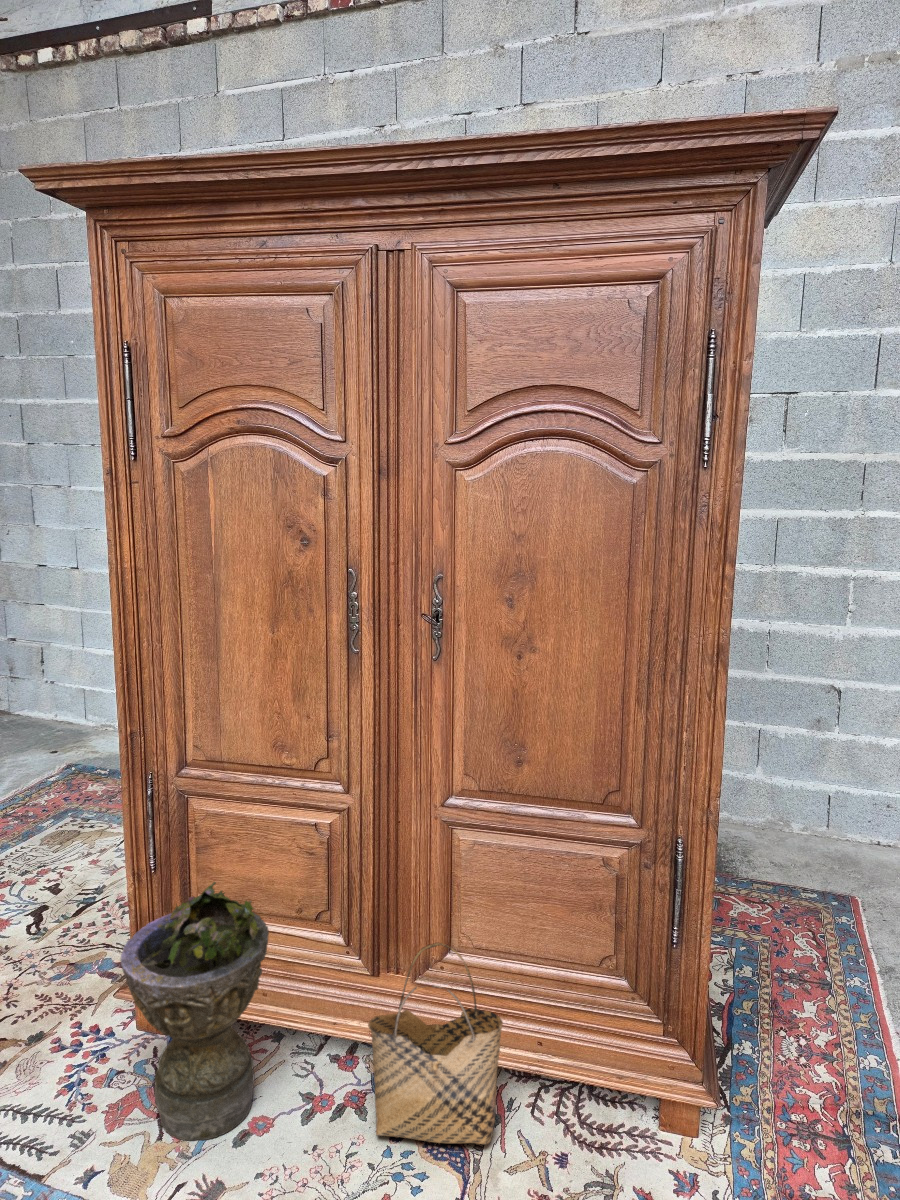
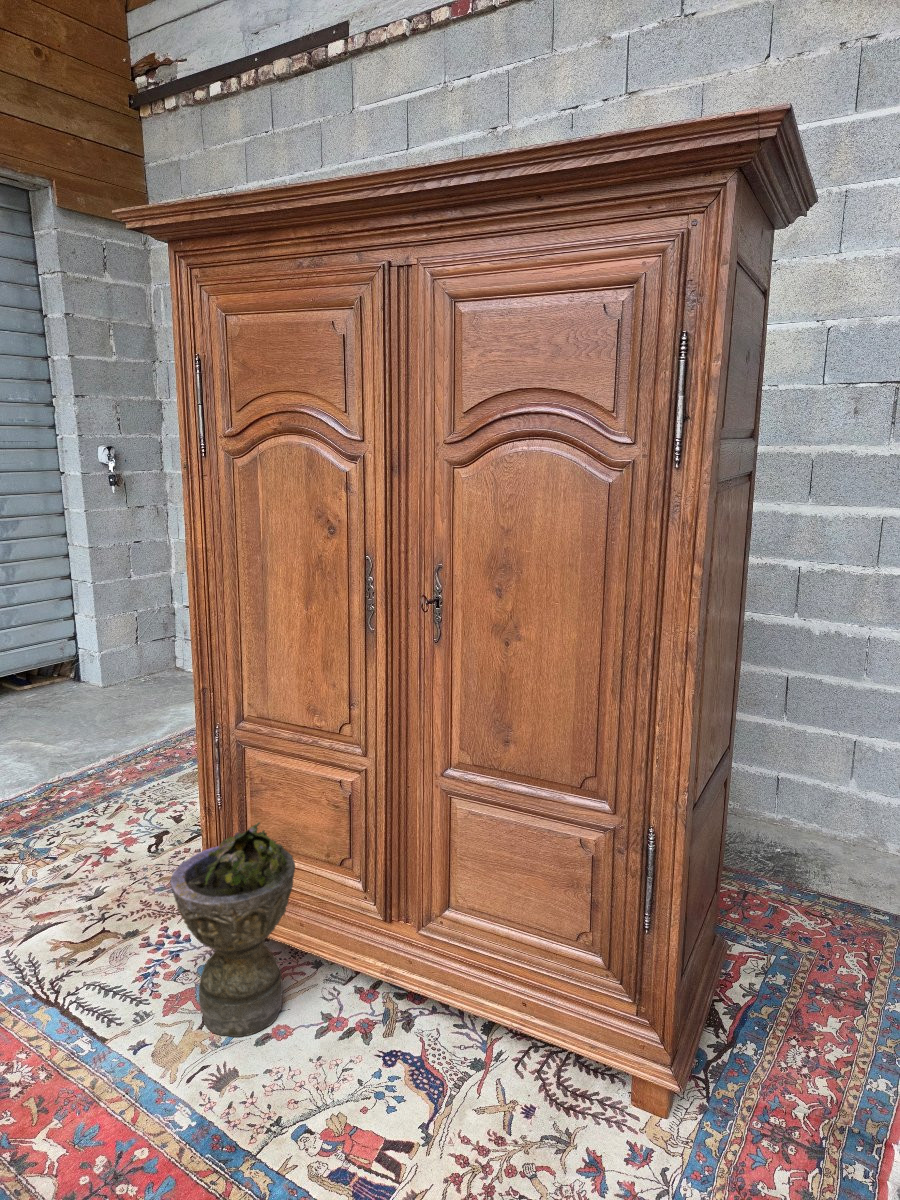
woven basket: present [368,943,503,1145] -> none [366,899,485,1085]

